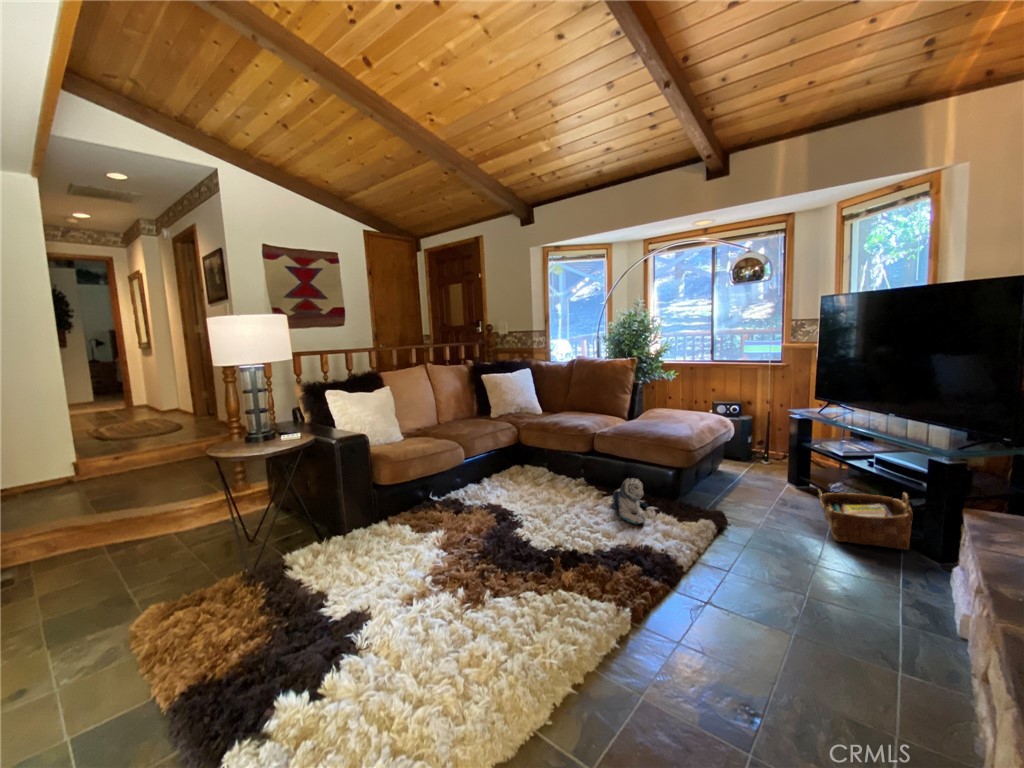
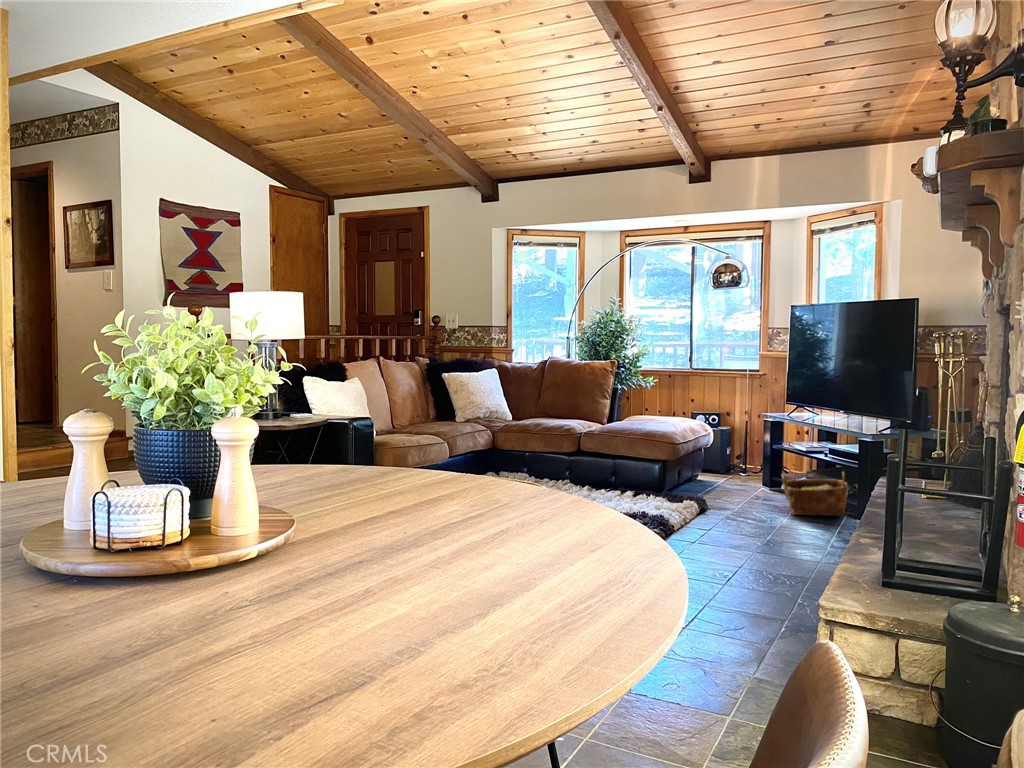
plush toy: present [612,478,648,525] -> none [605,465,639,504]

